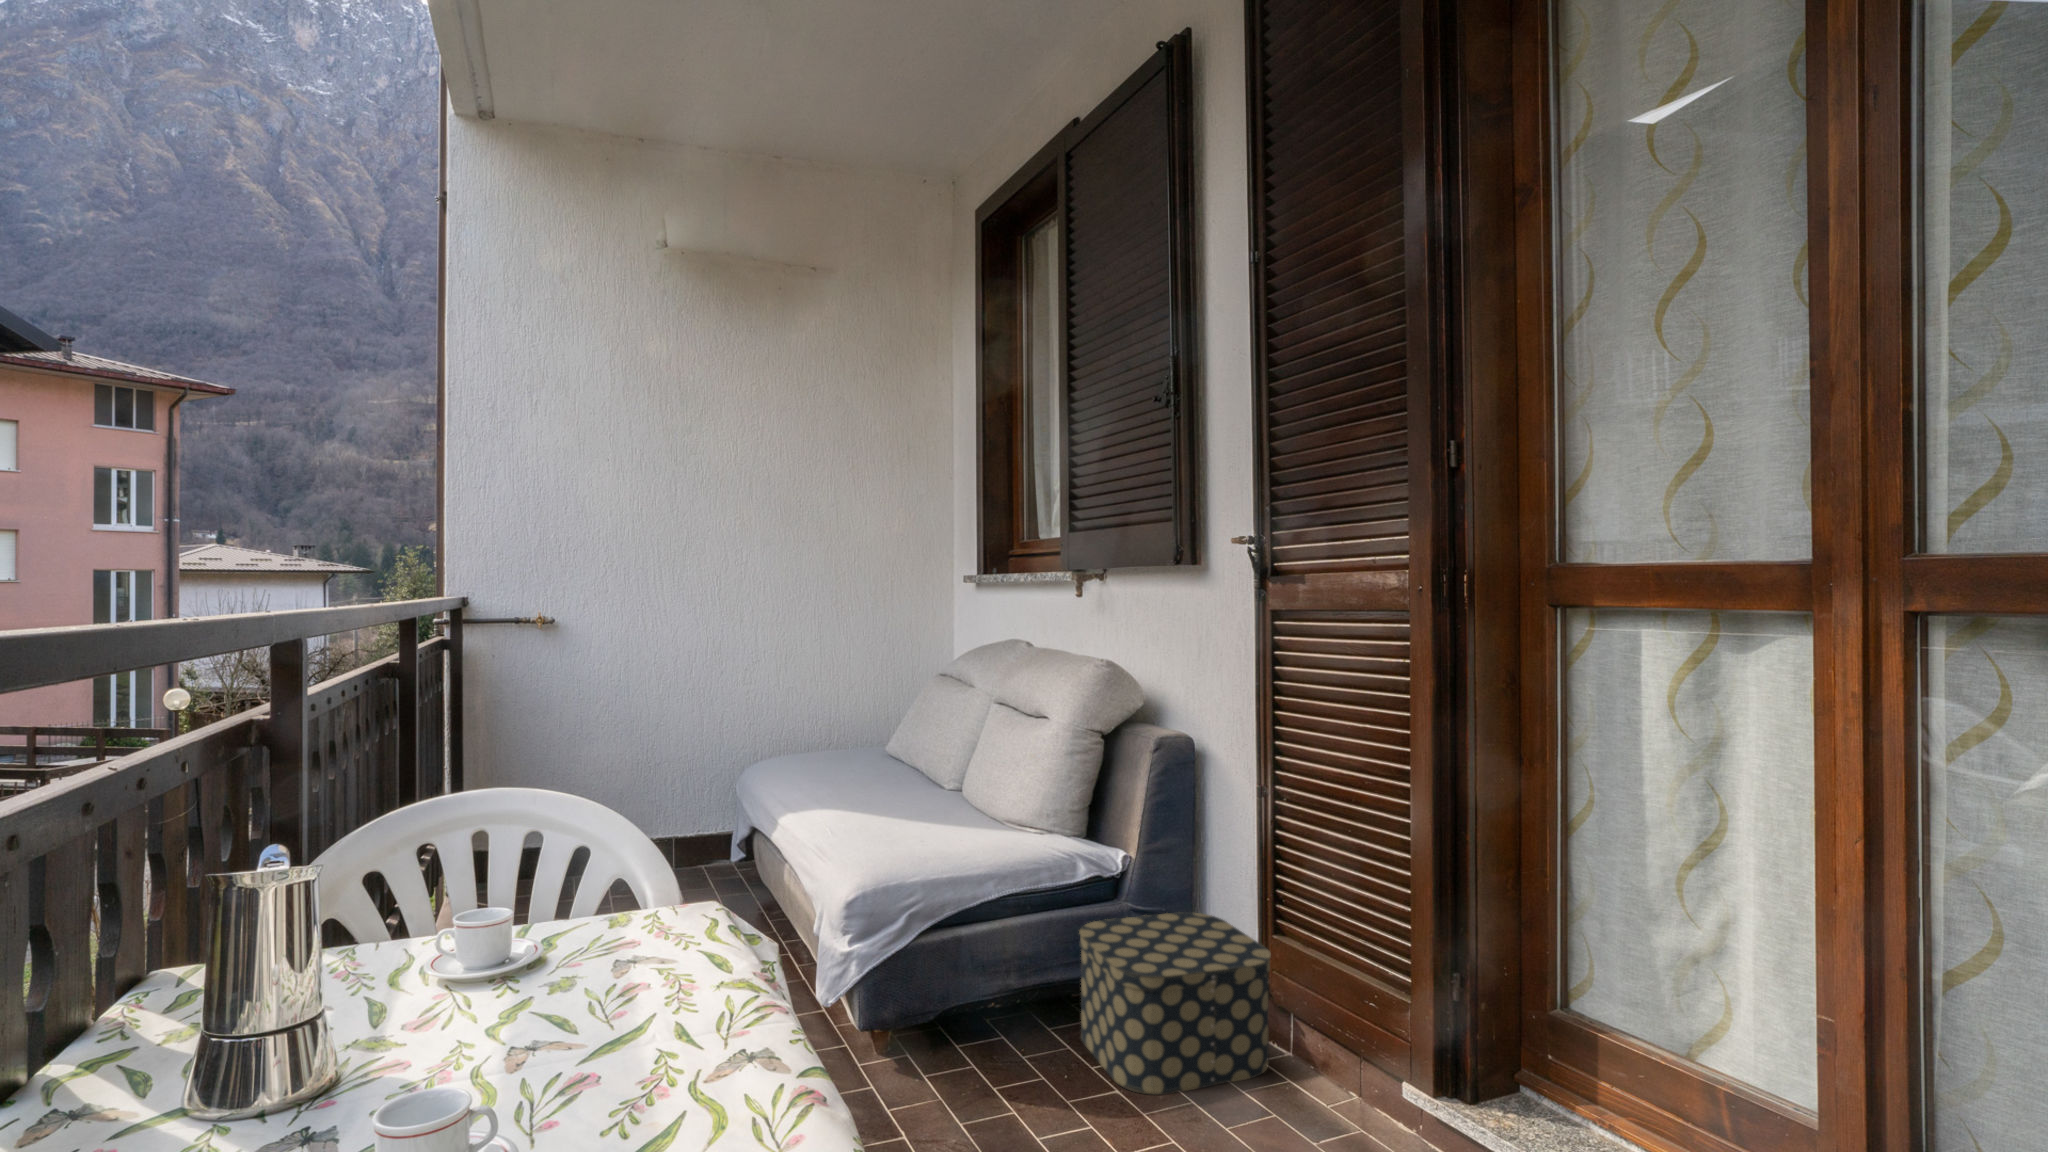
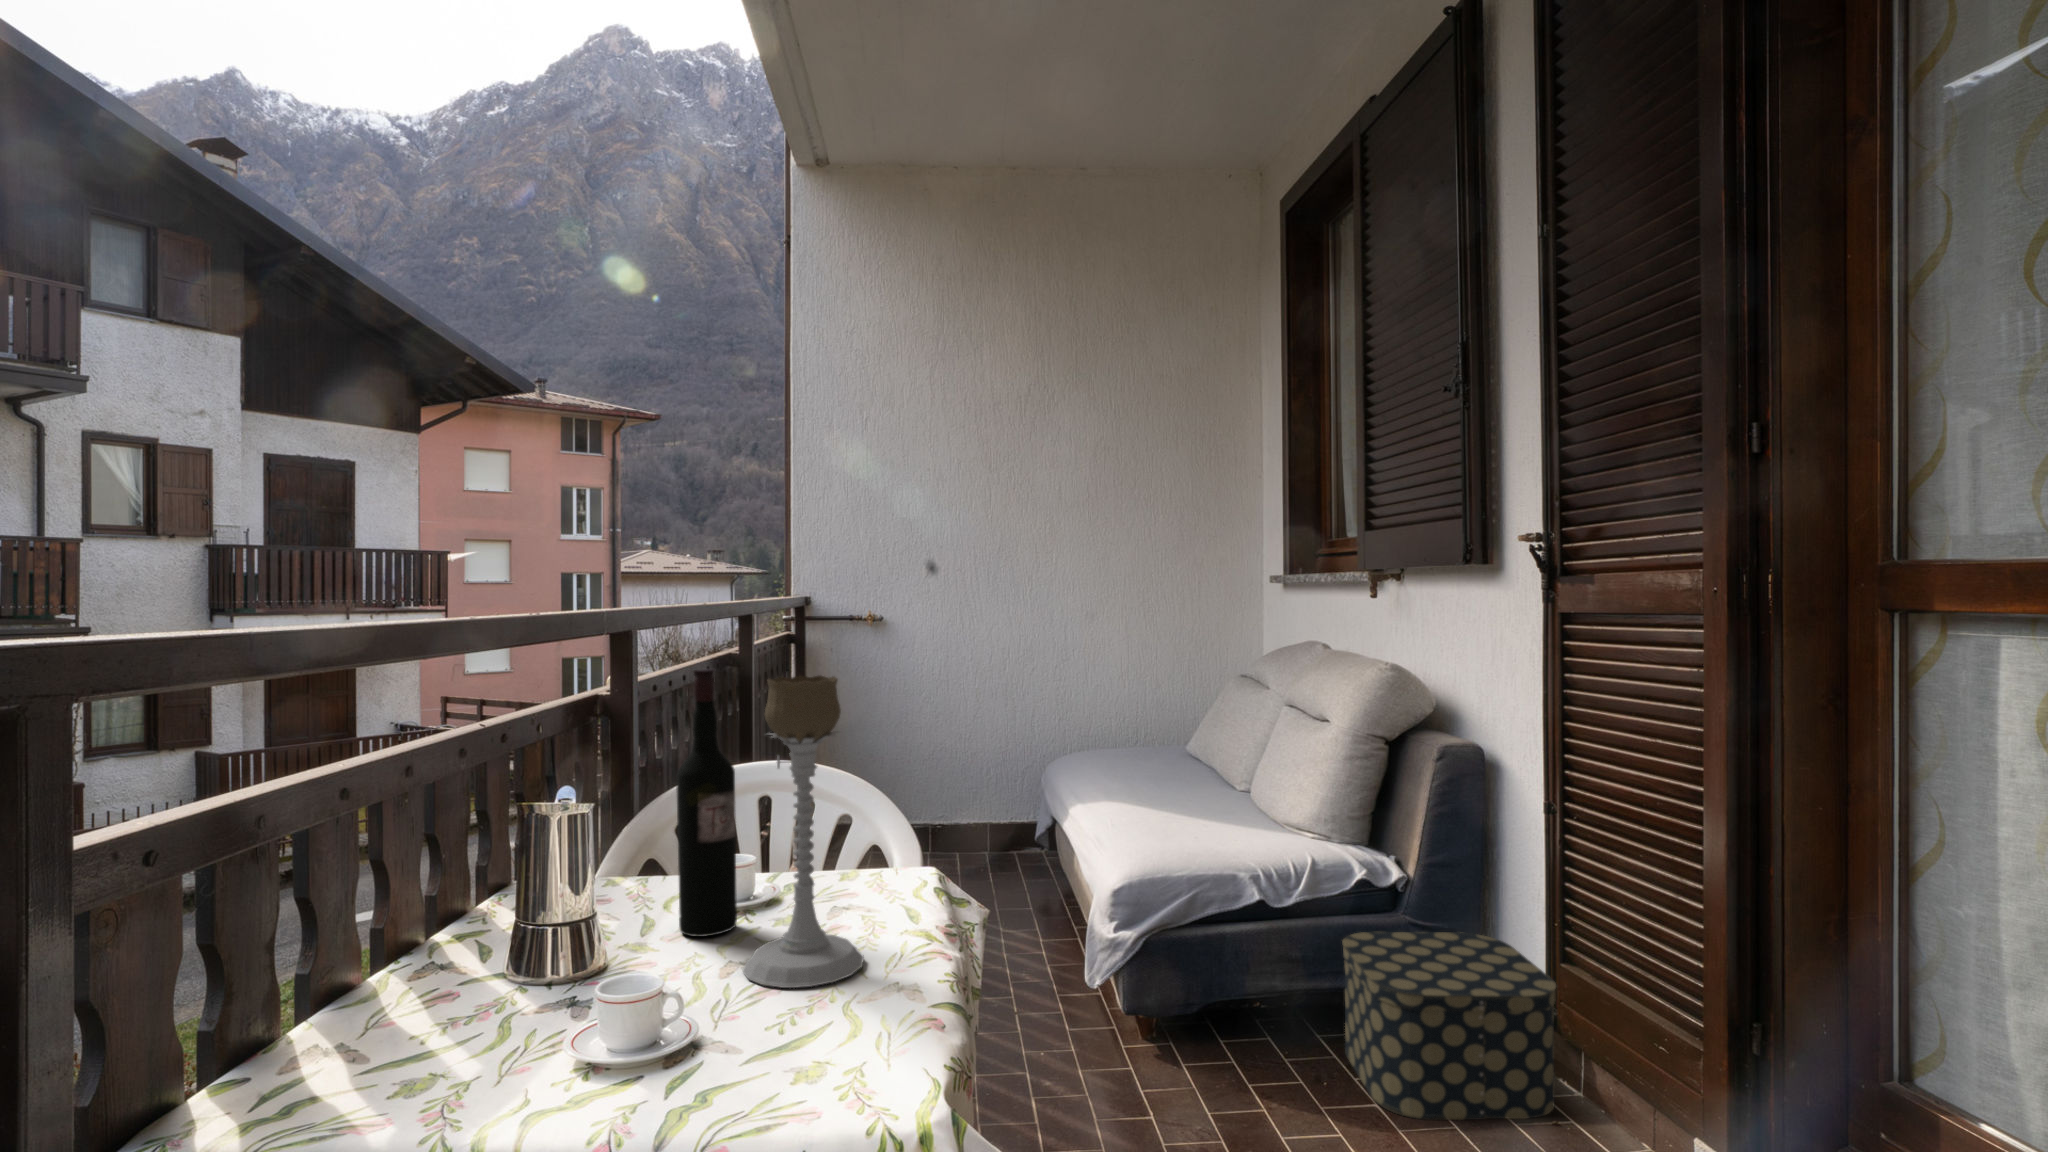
wine bottle: none [425,680,506,1021] -> present [676,669,737,937]
candle holder: none [540,685,695,1075] -> present [743,675,864,988]

